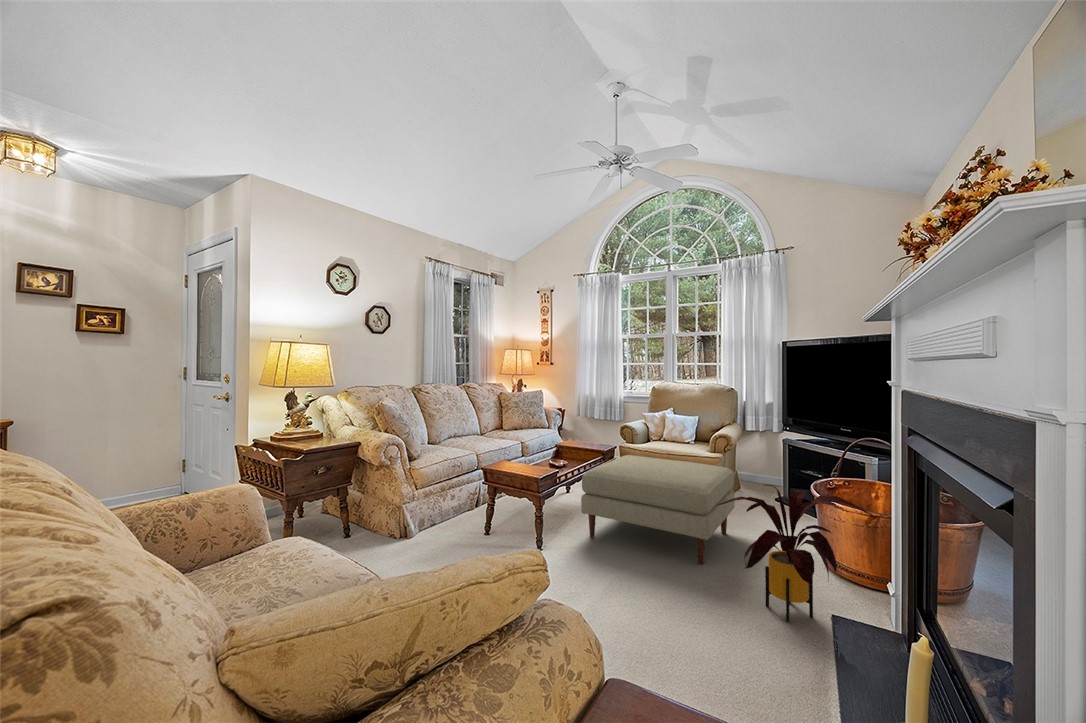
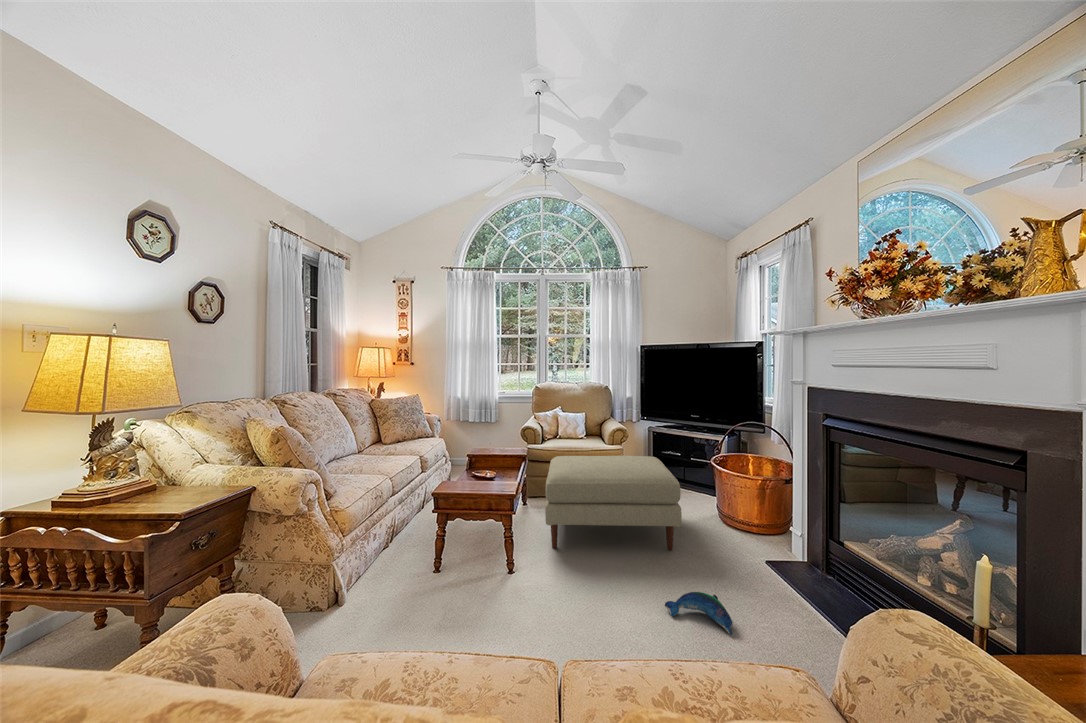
house plant: present [718,485,877,622] -> none [720,468,832,583]
plush toy: none [626,594,675,639] -> present [665,592,732,634]

